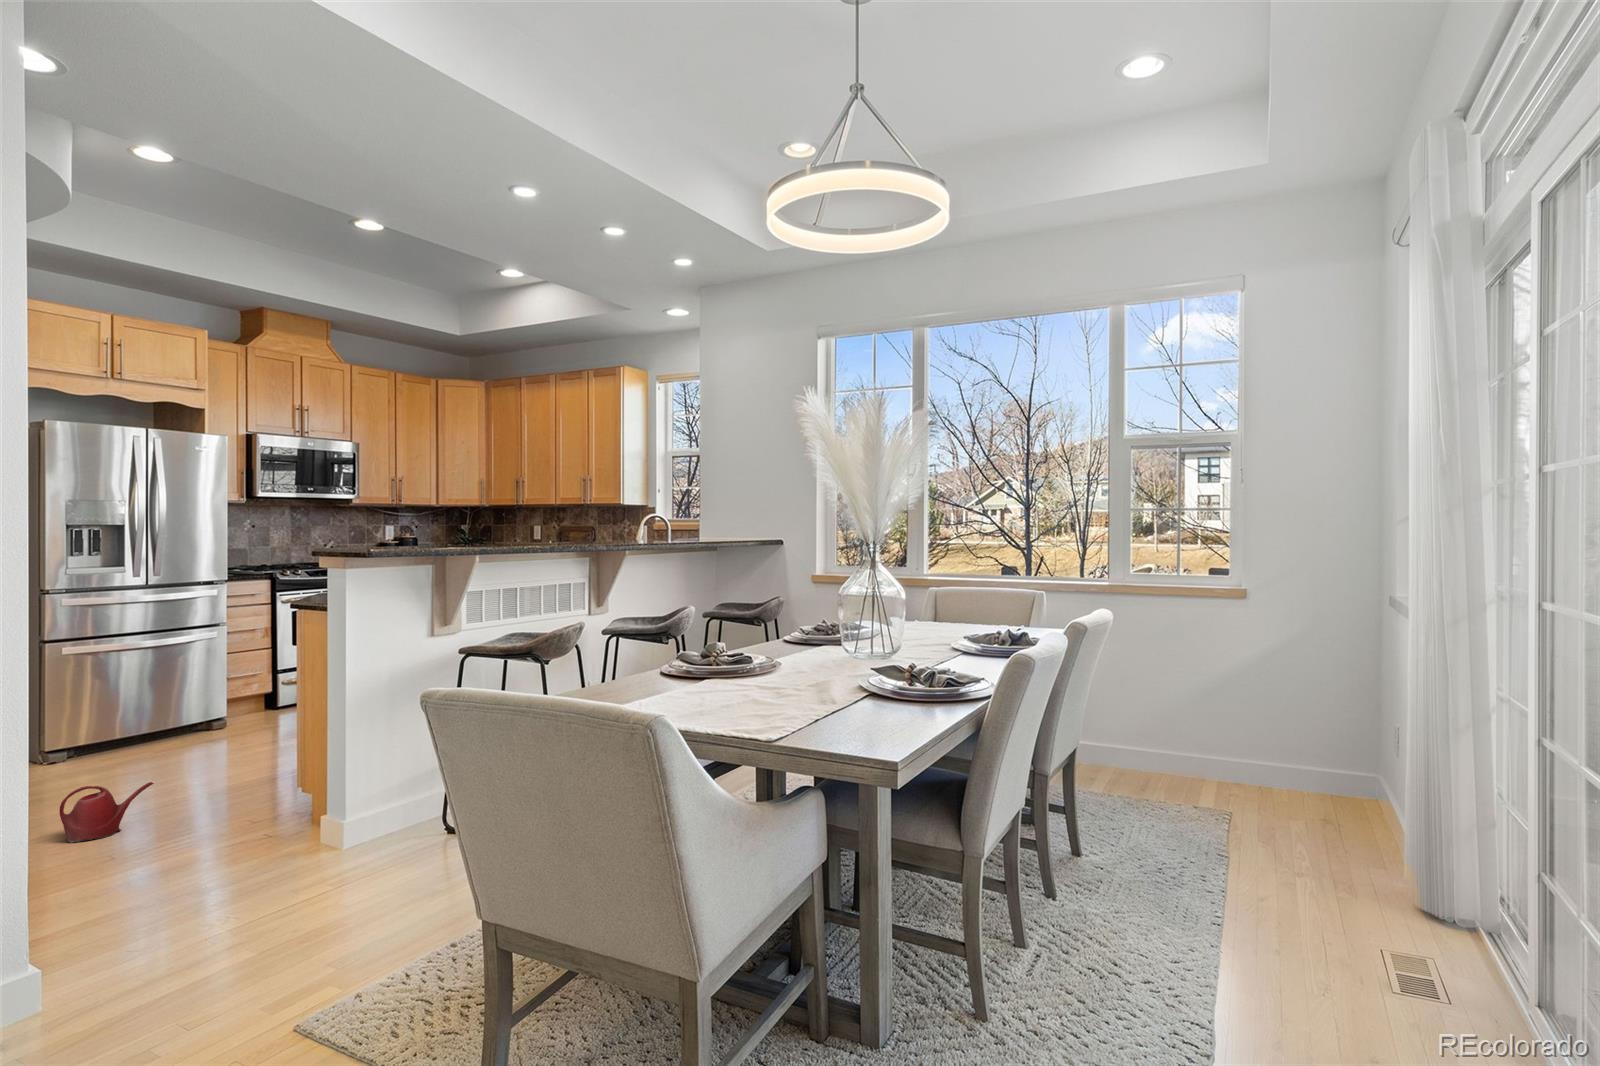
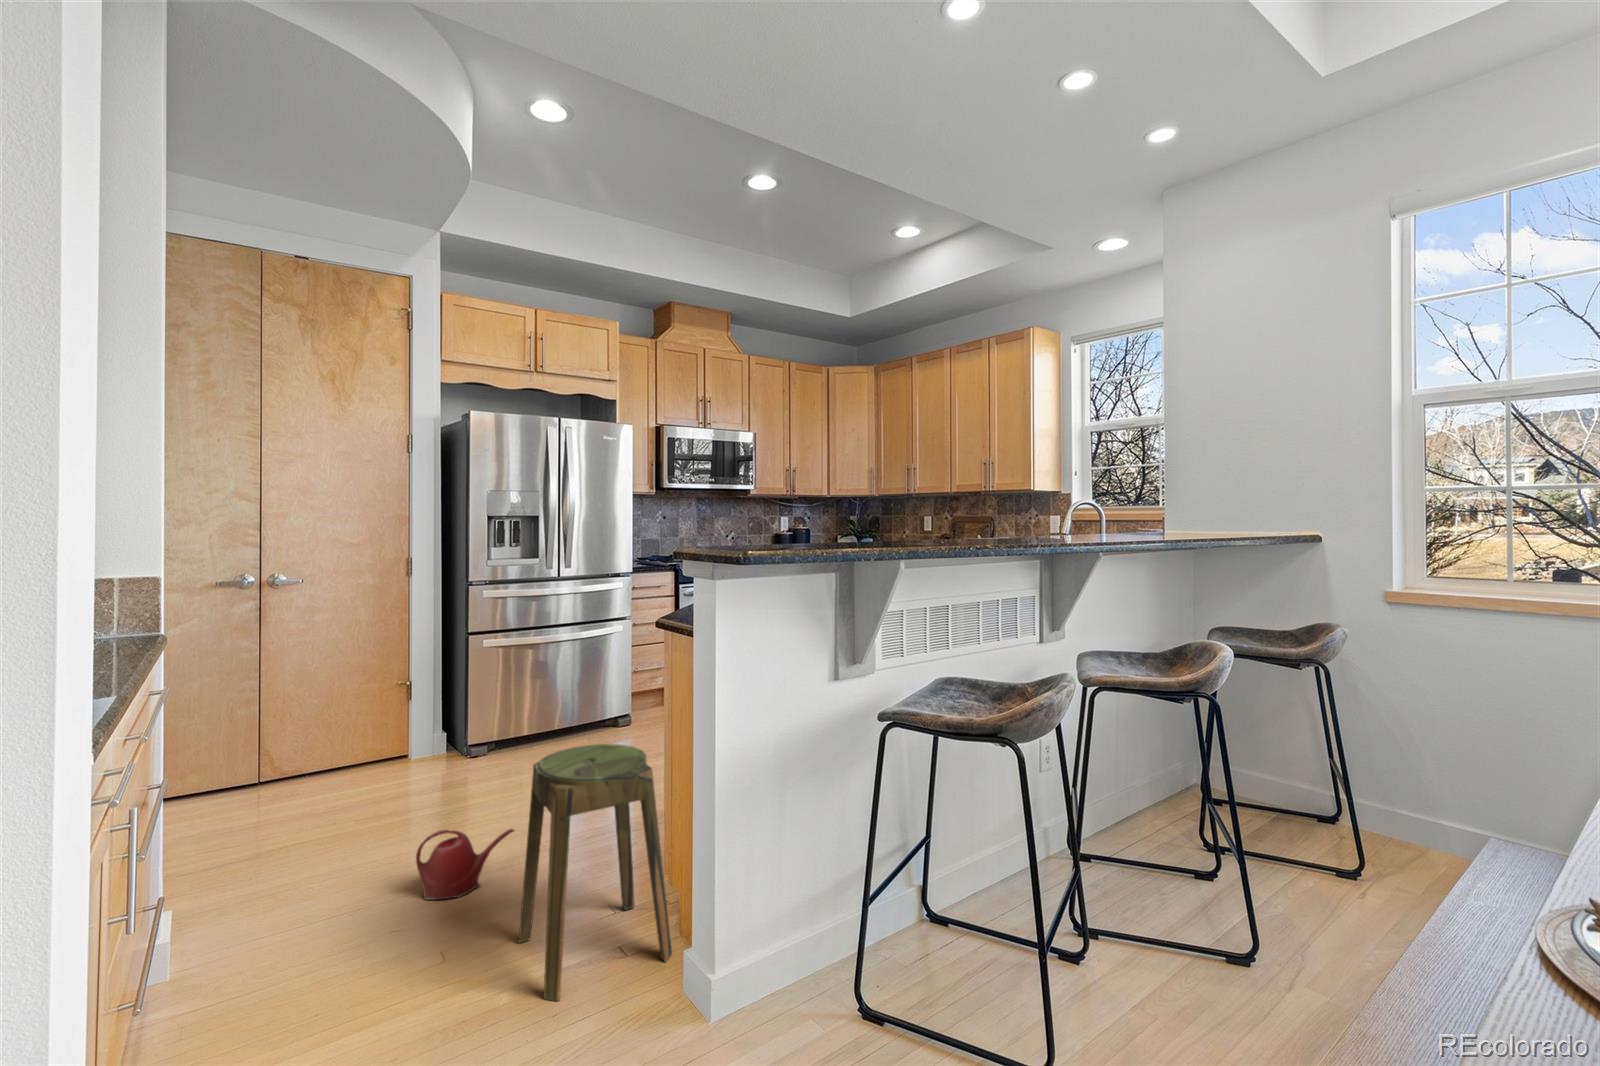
stool: none [178,697,311,863] -> present [519,744,672,1001]

